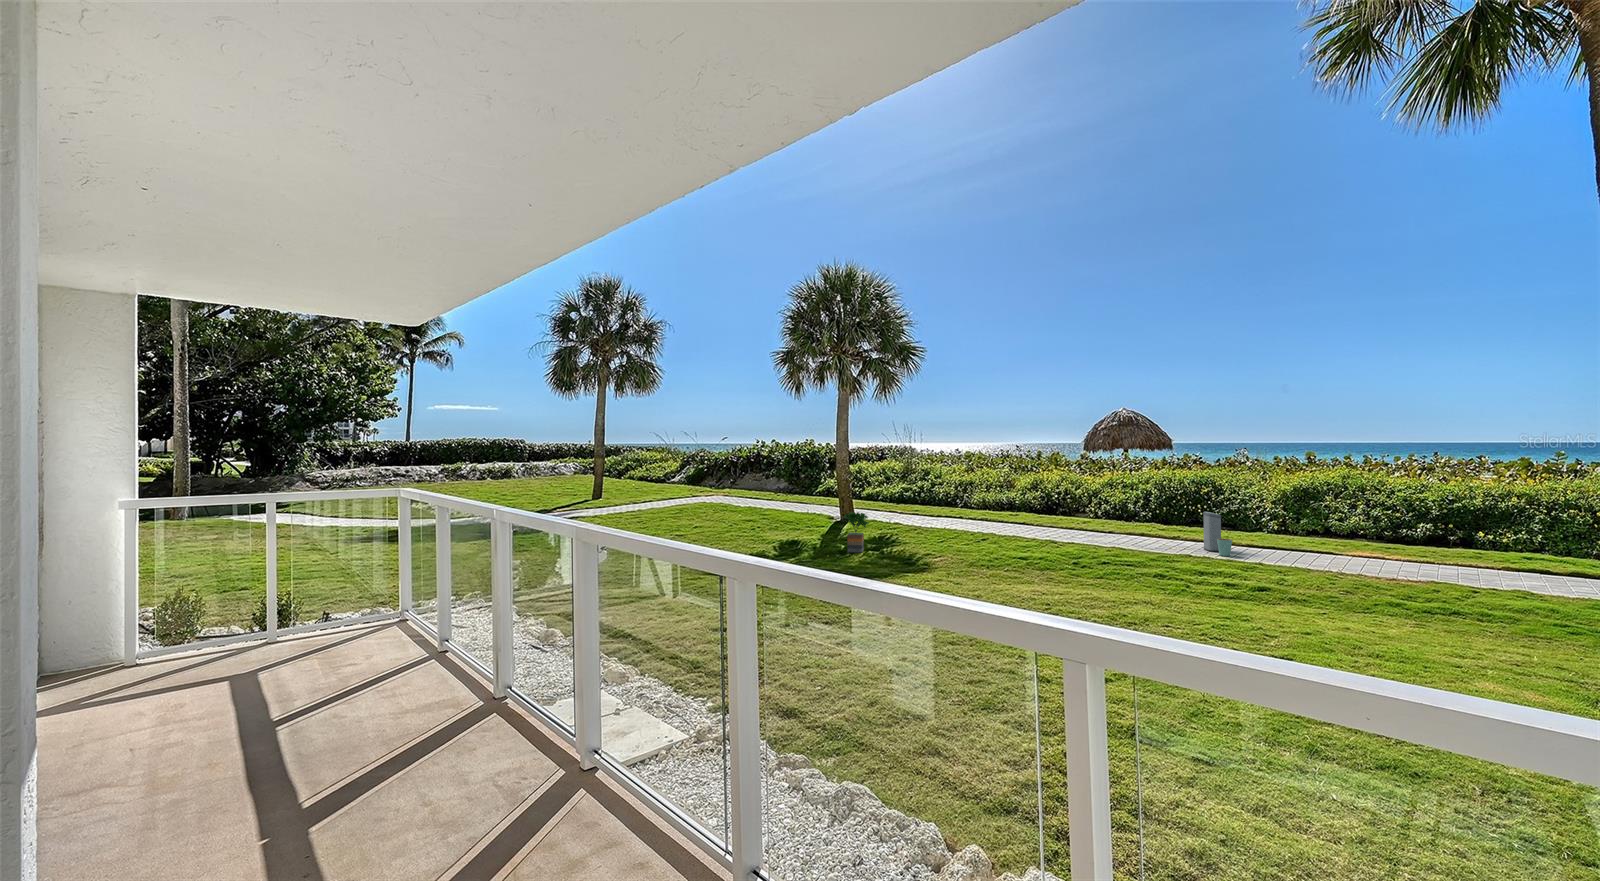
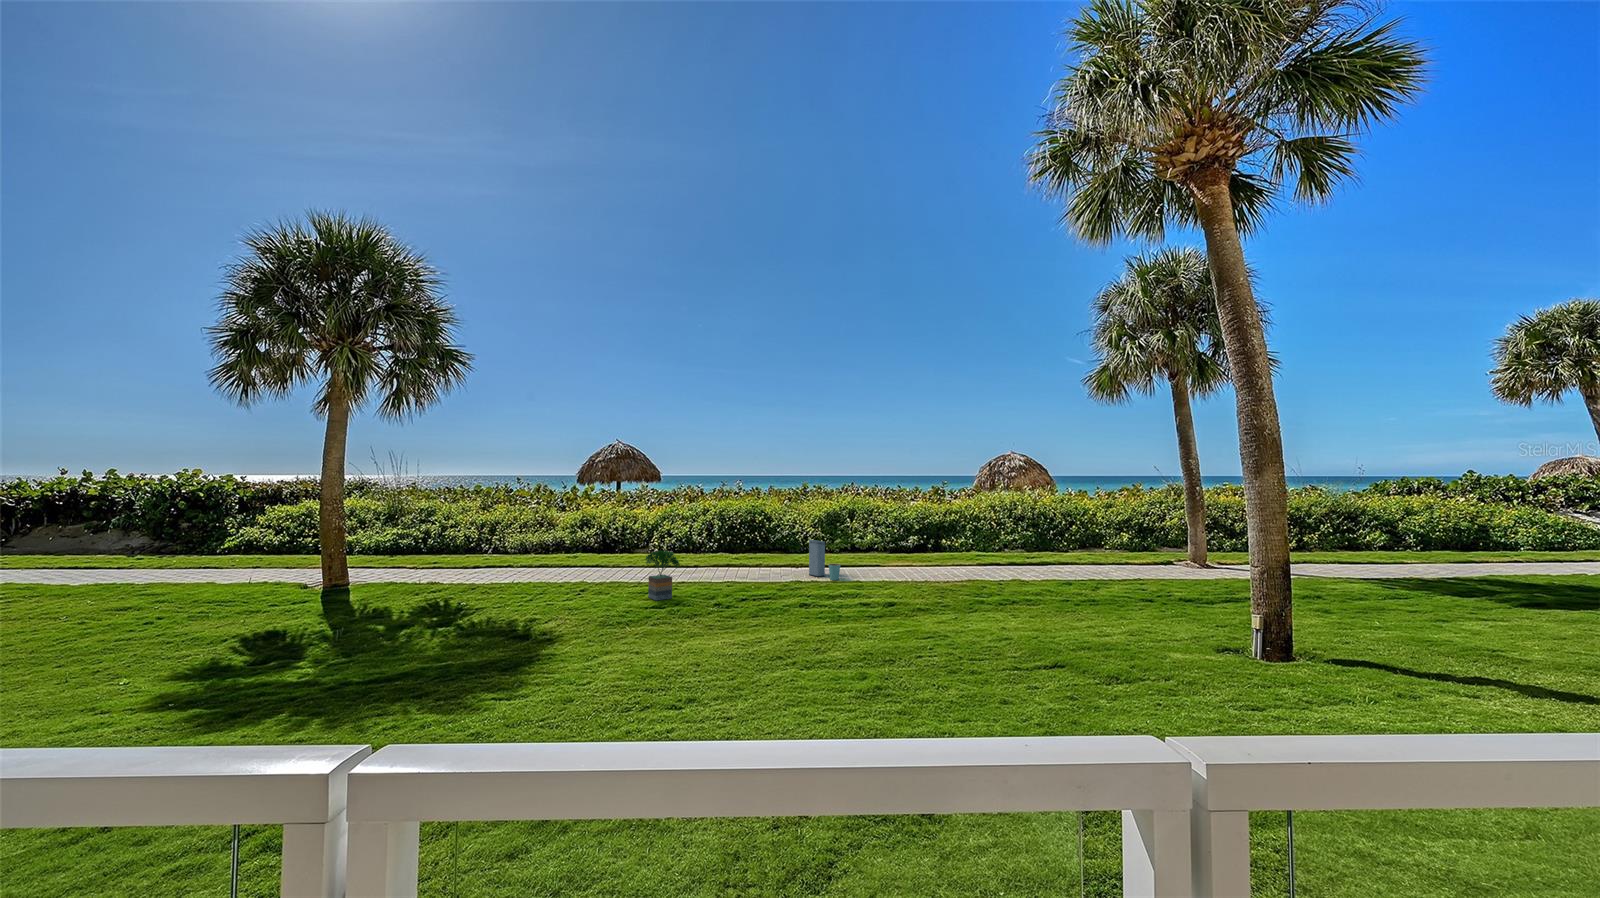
potted tree: present [844,512,869,552] -> present [646,550,679,600]

